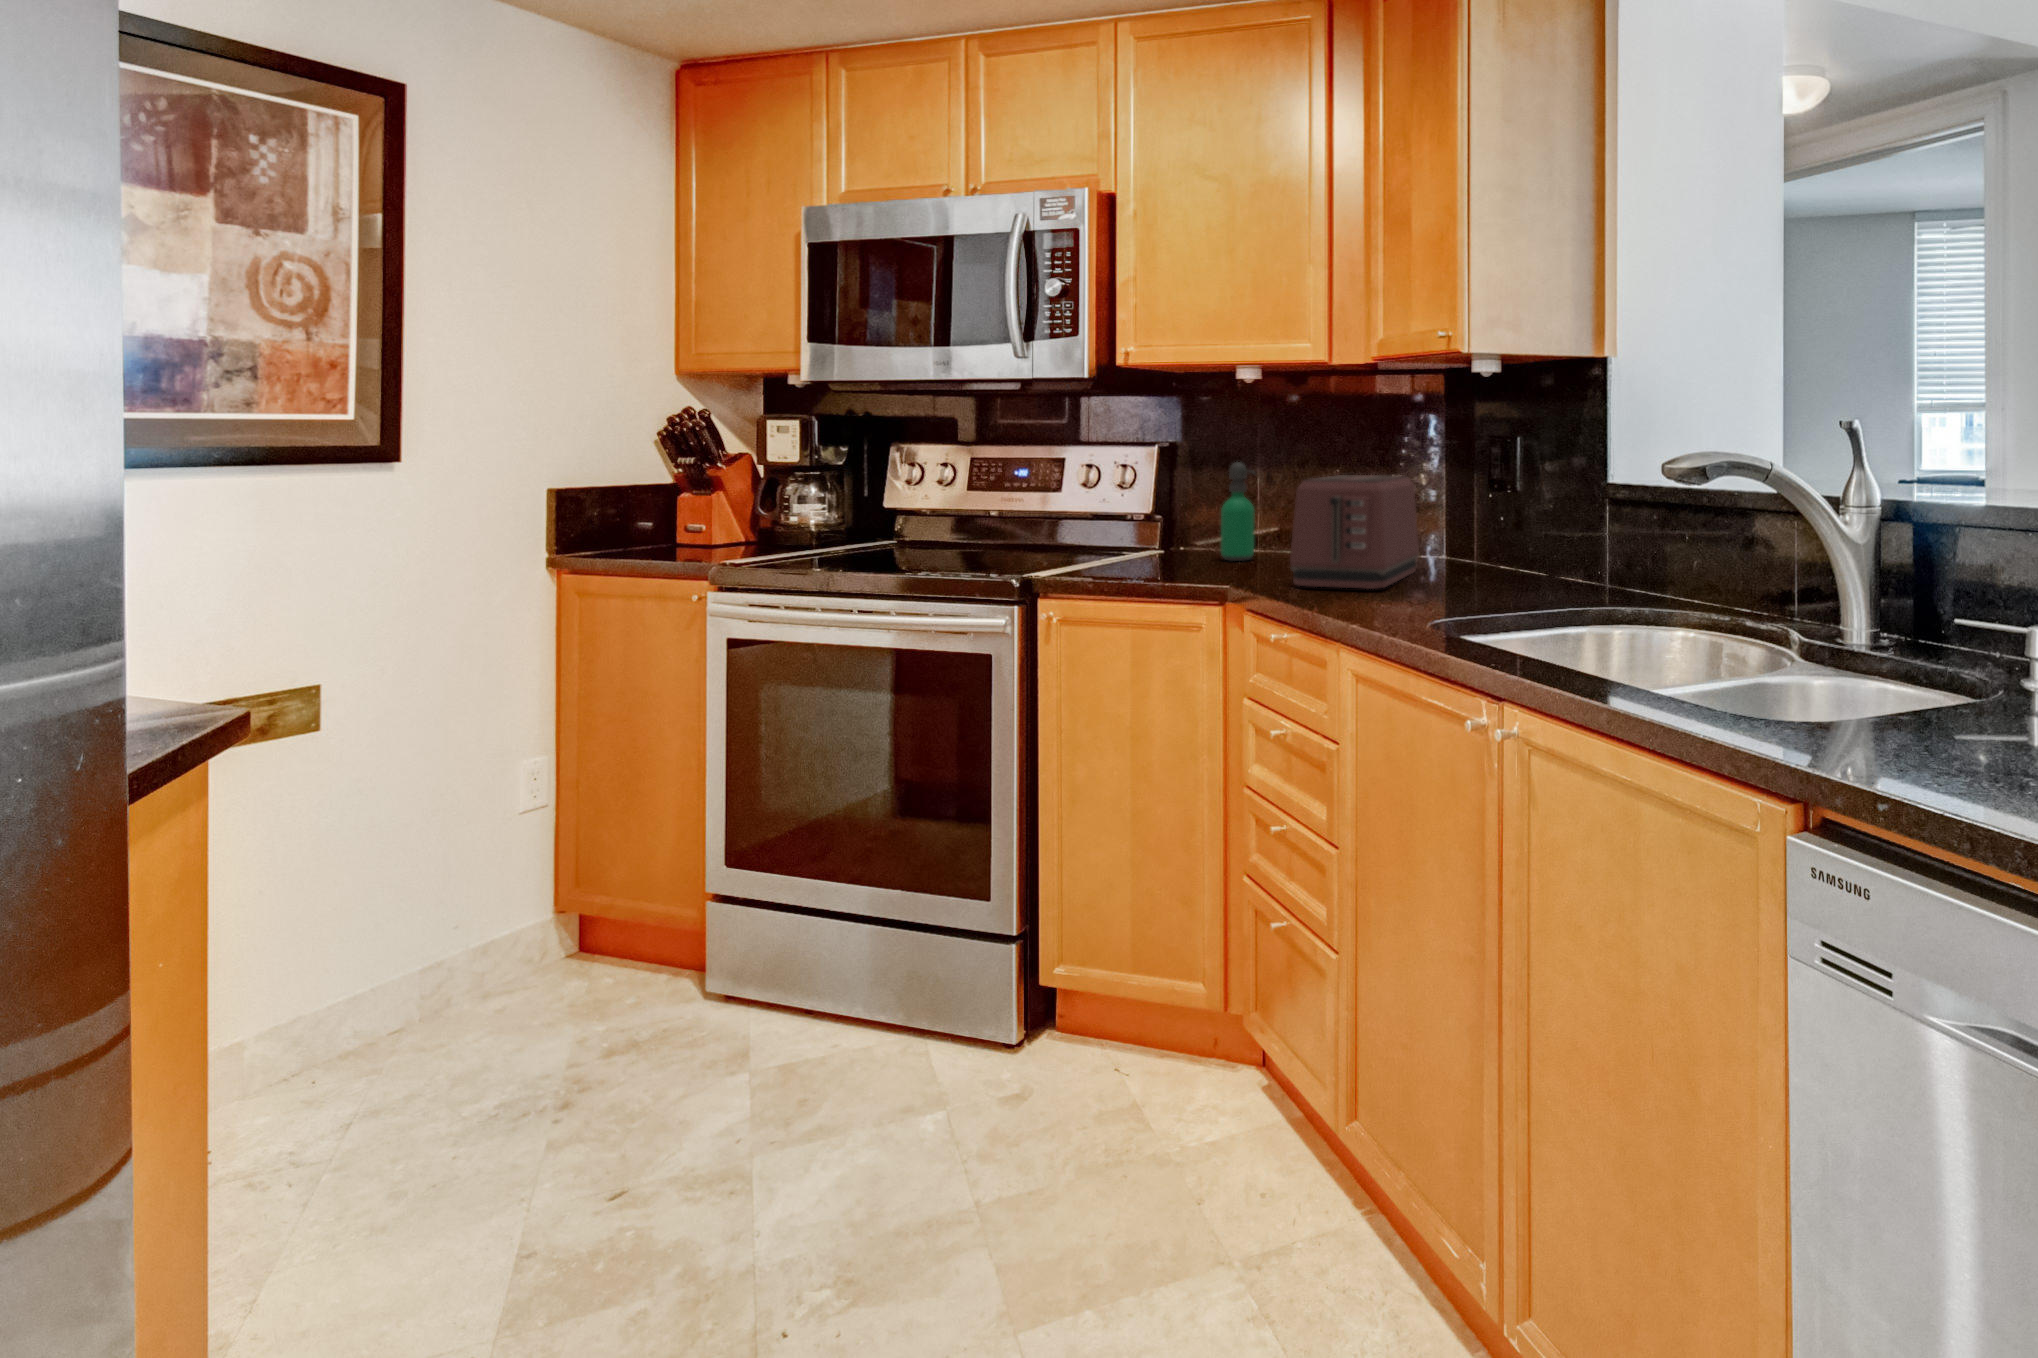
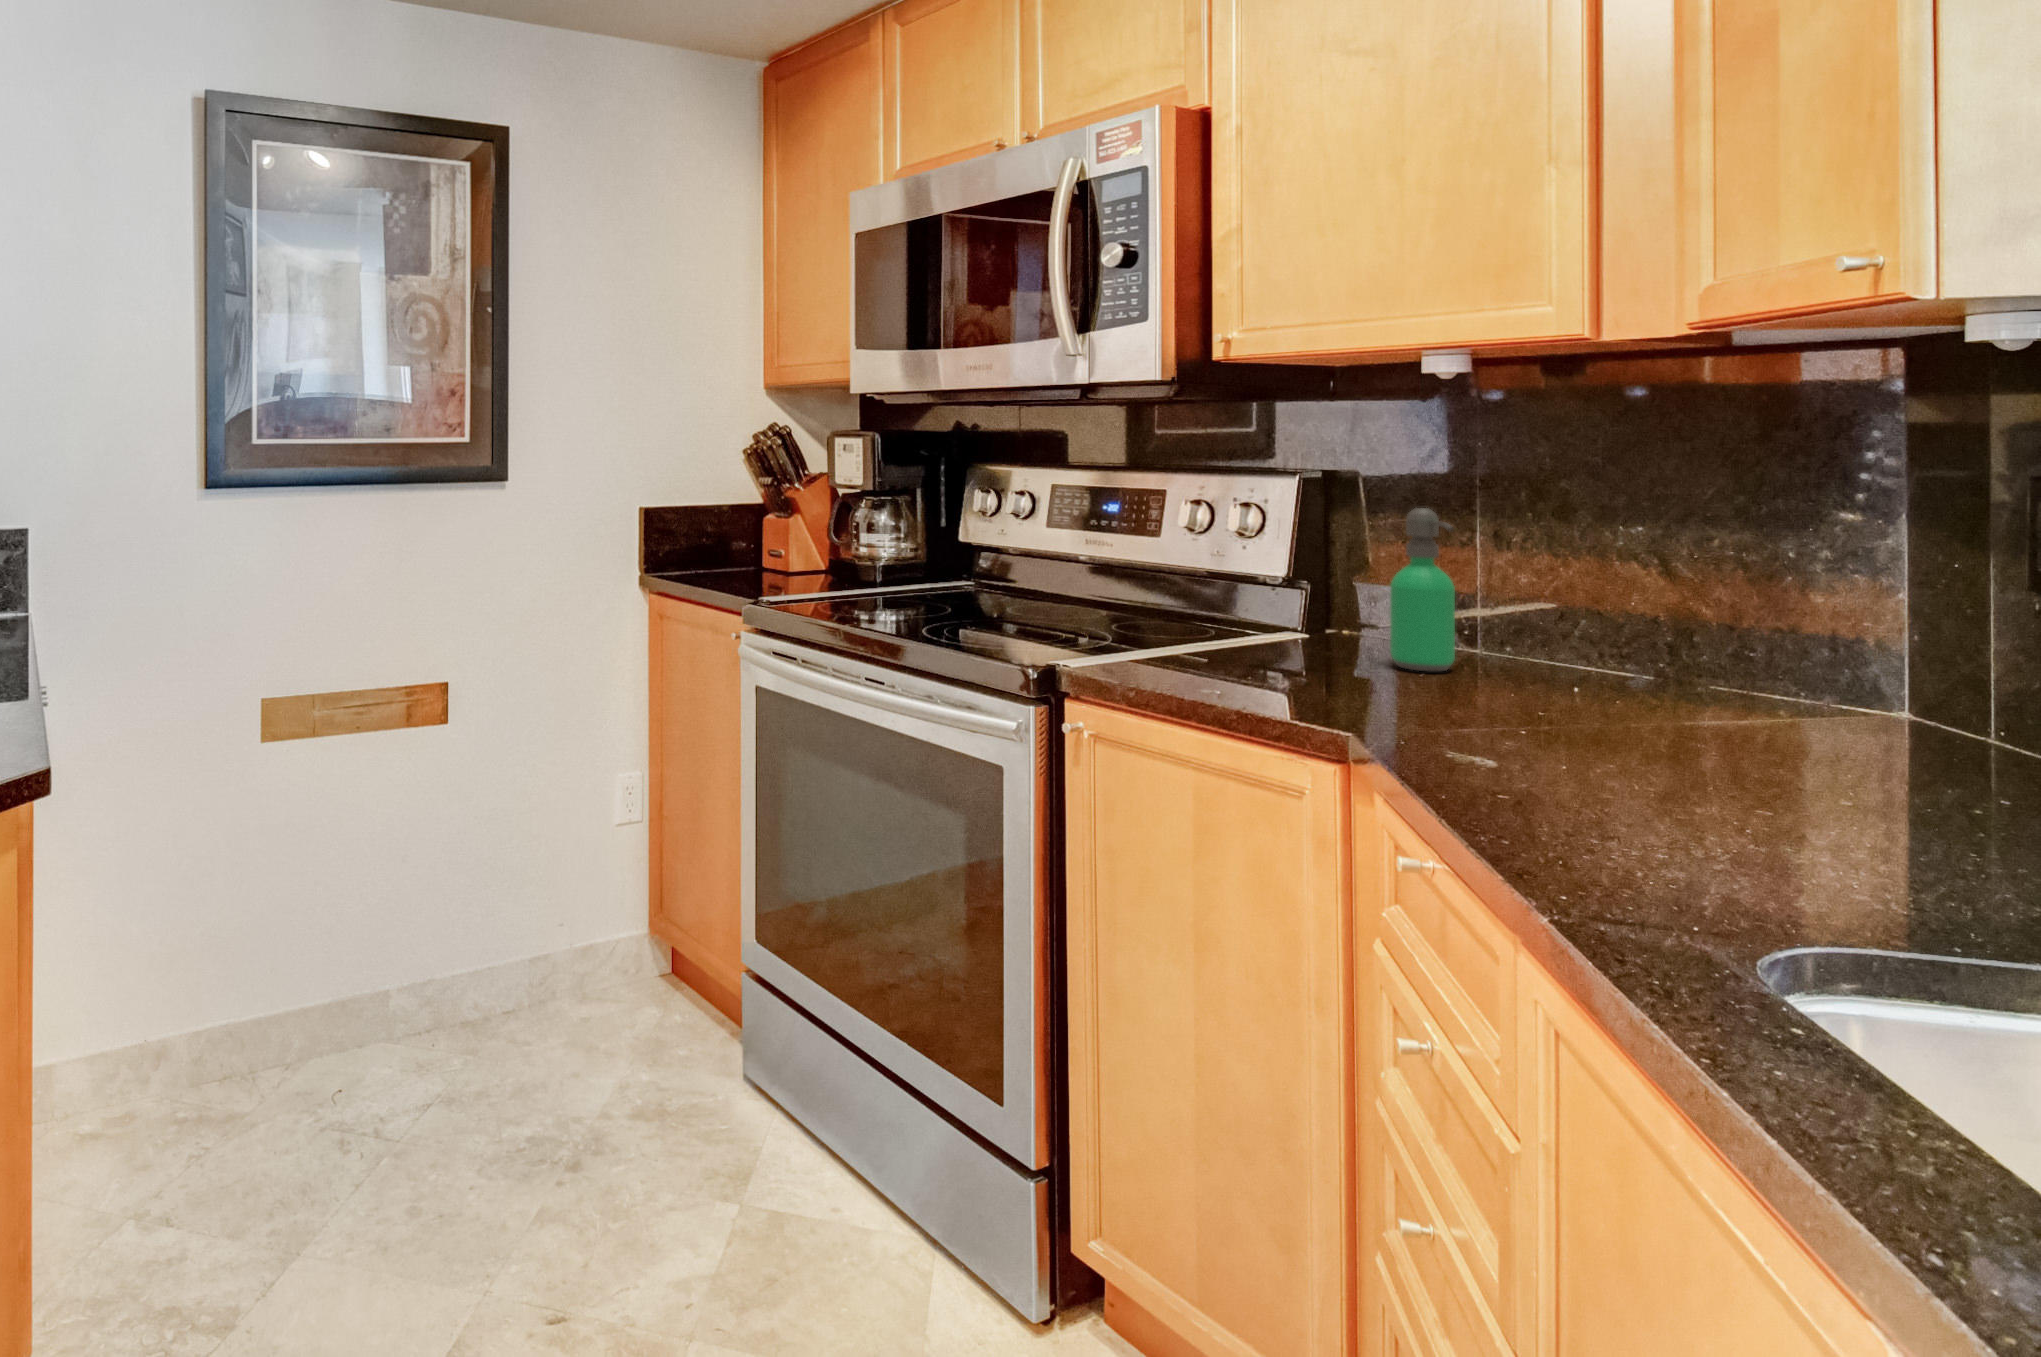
toaster: present [1290,475,1419,589] -> none [1481,542,1823,785]

